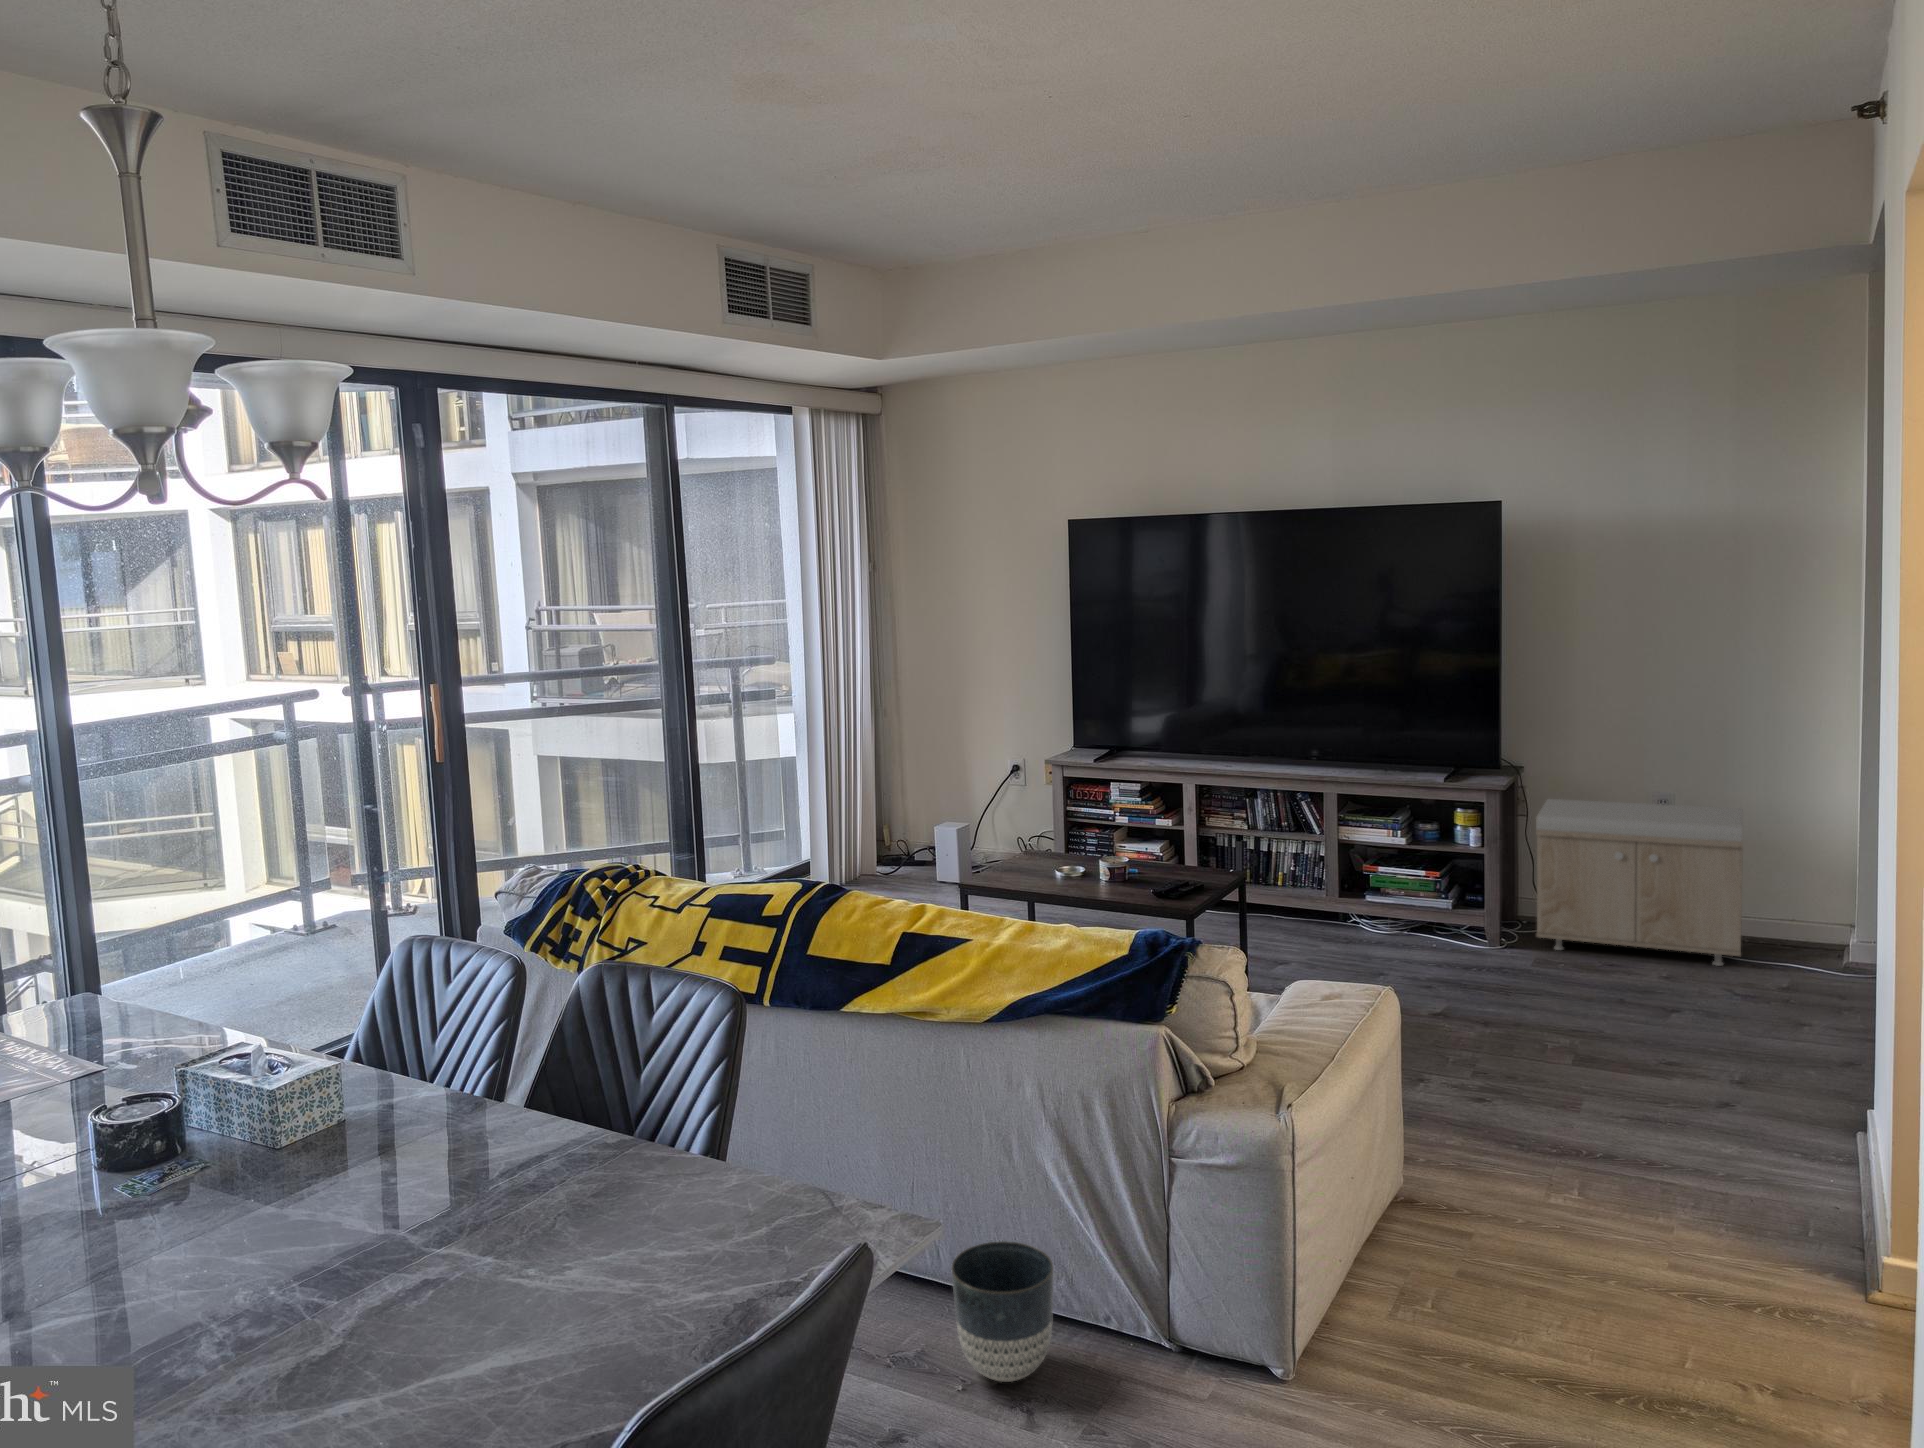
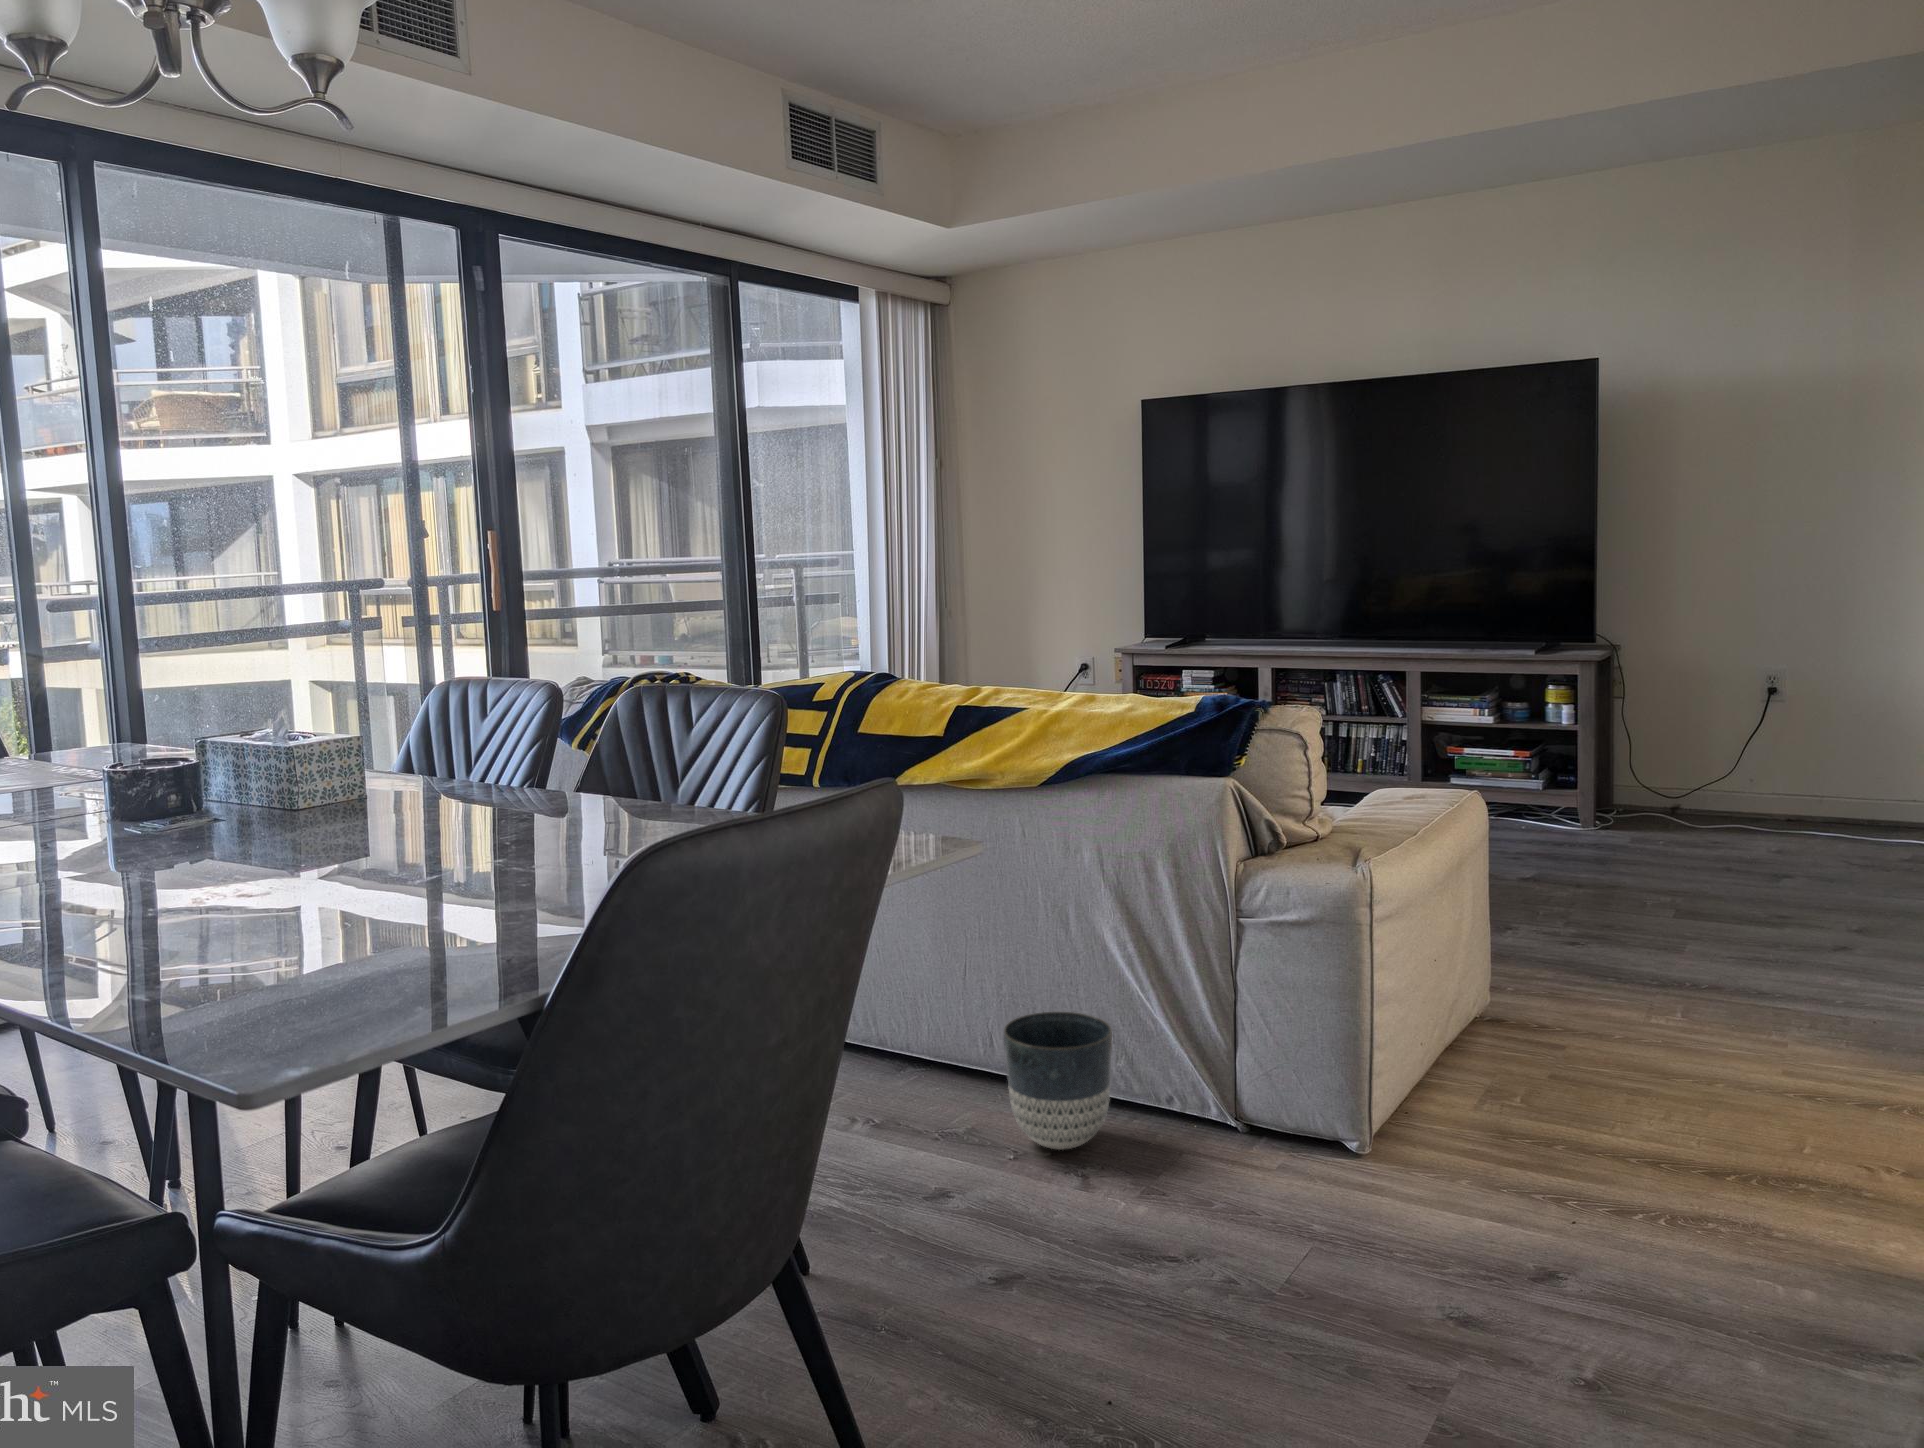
storage bench: present [1536,799,1743,966] -> none [1631,677,1858,842]

